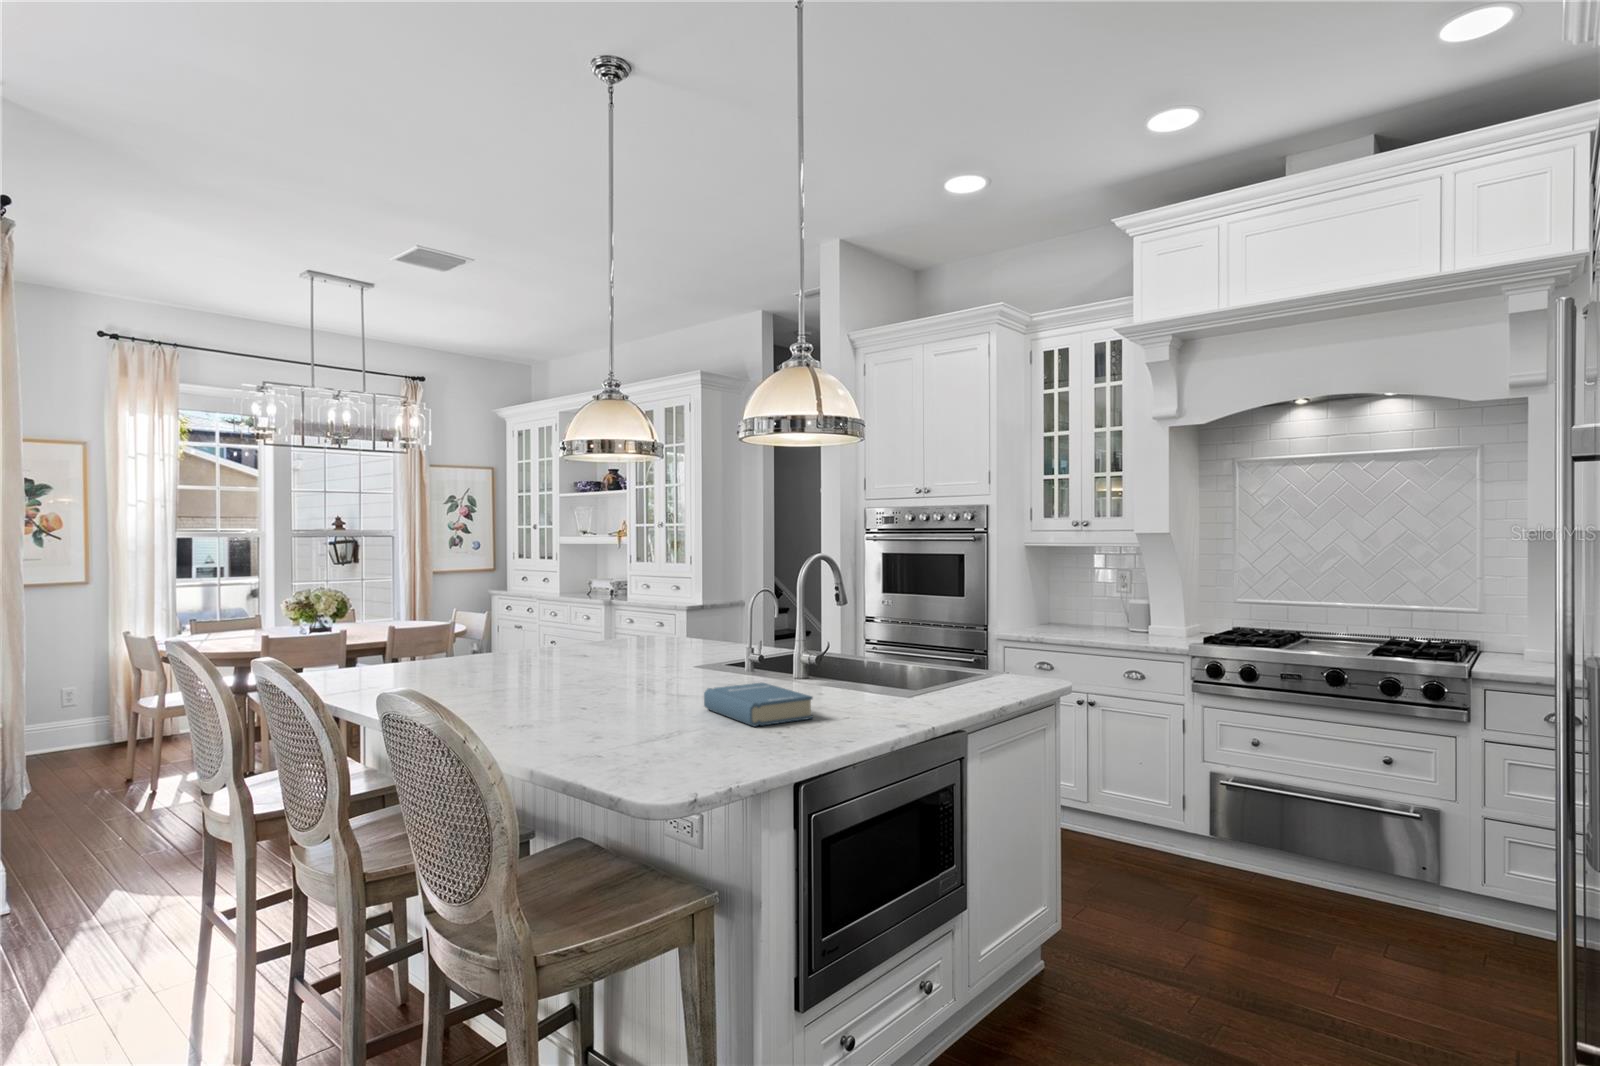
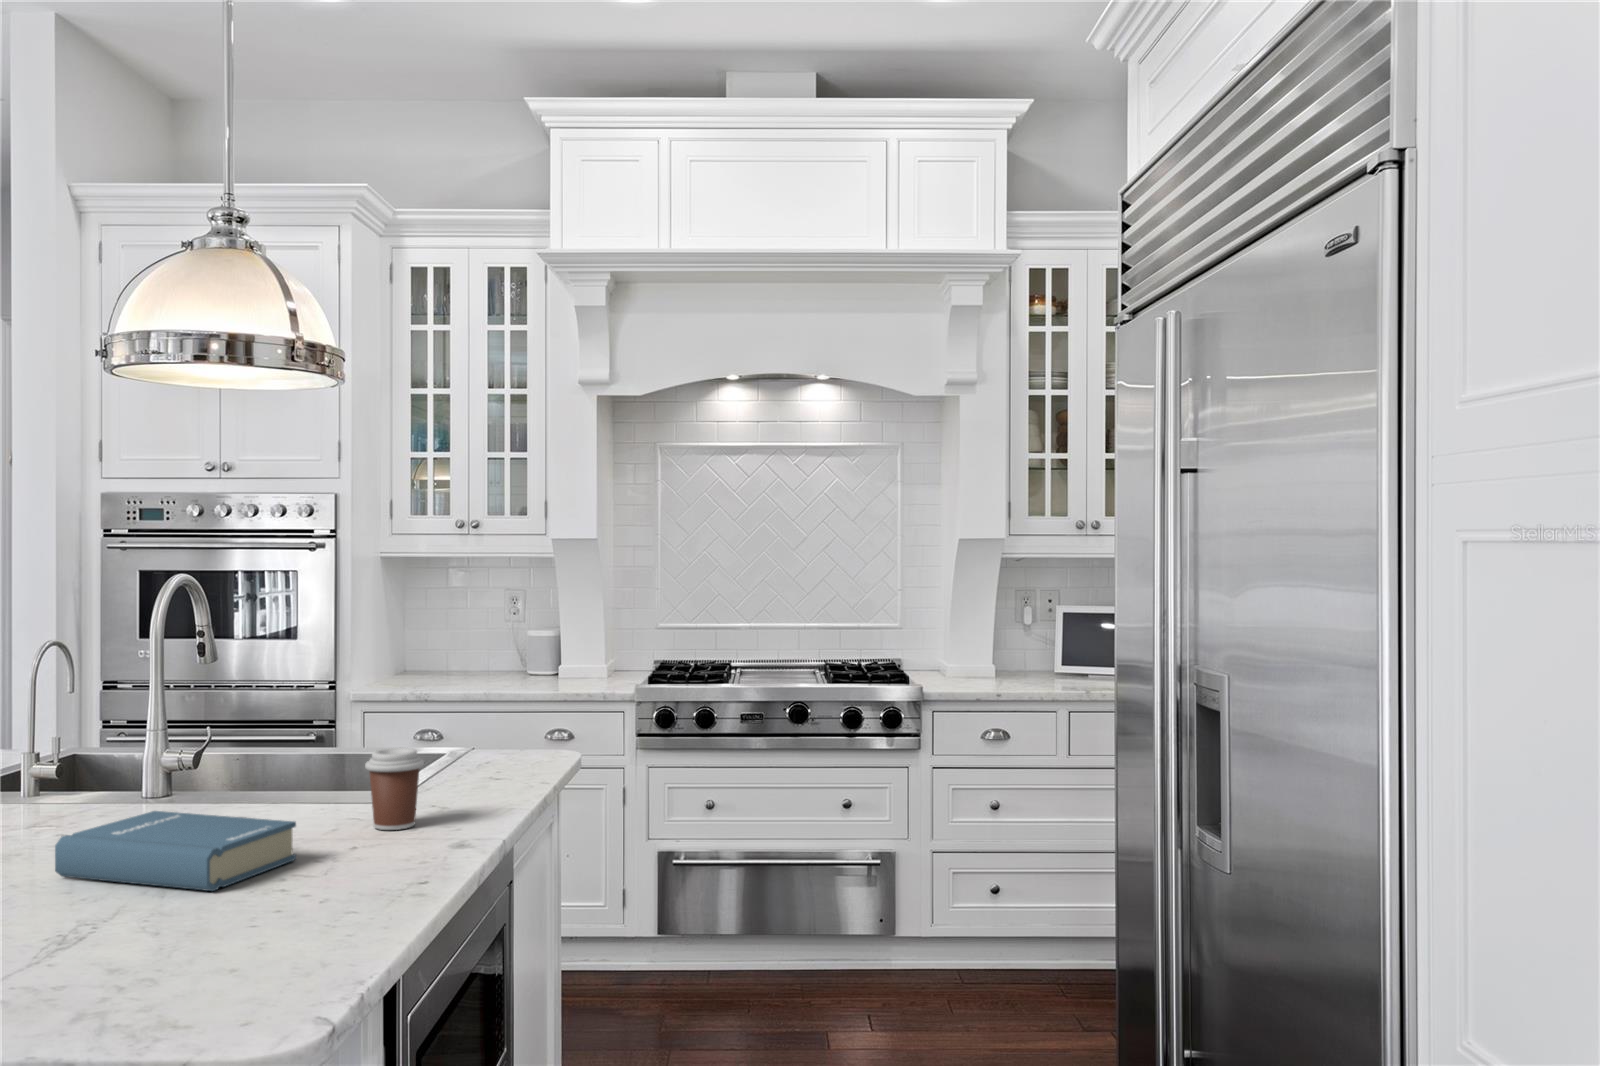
coffee cup: none [871,662,905,712] -> present [365,748,424,830]

